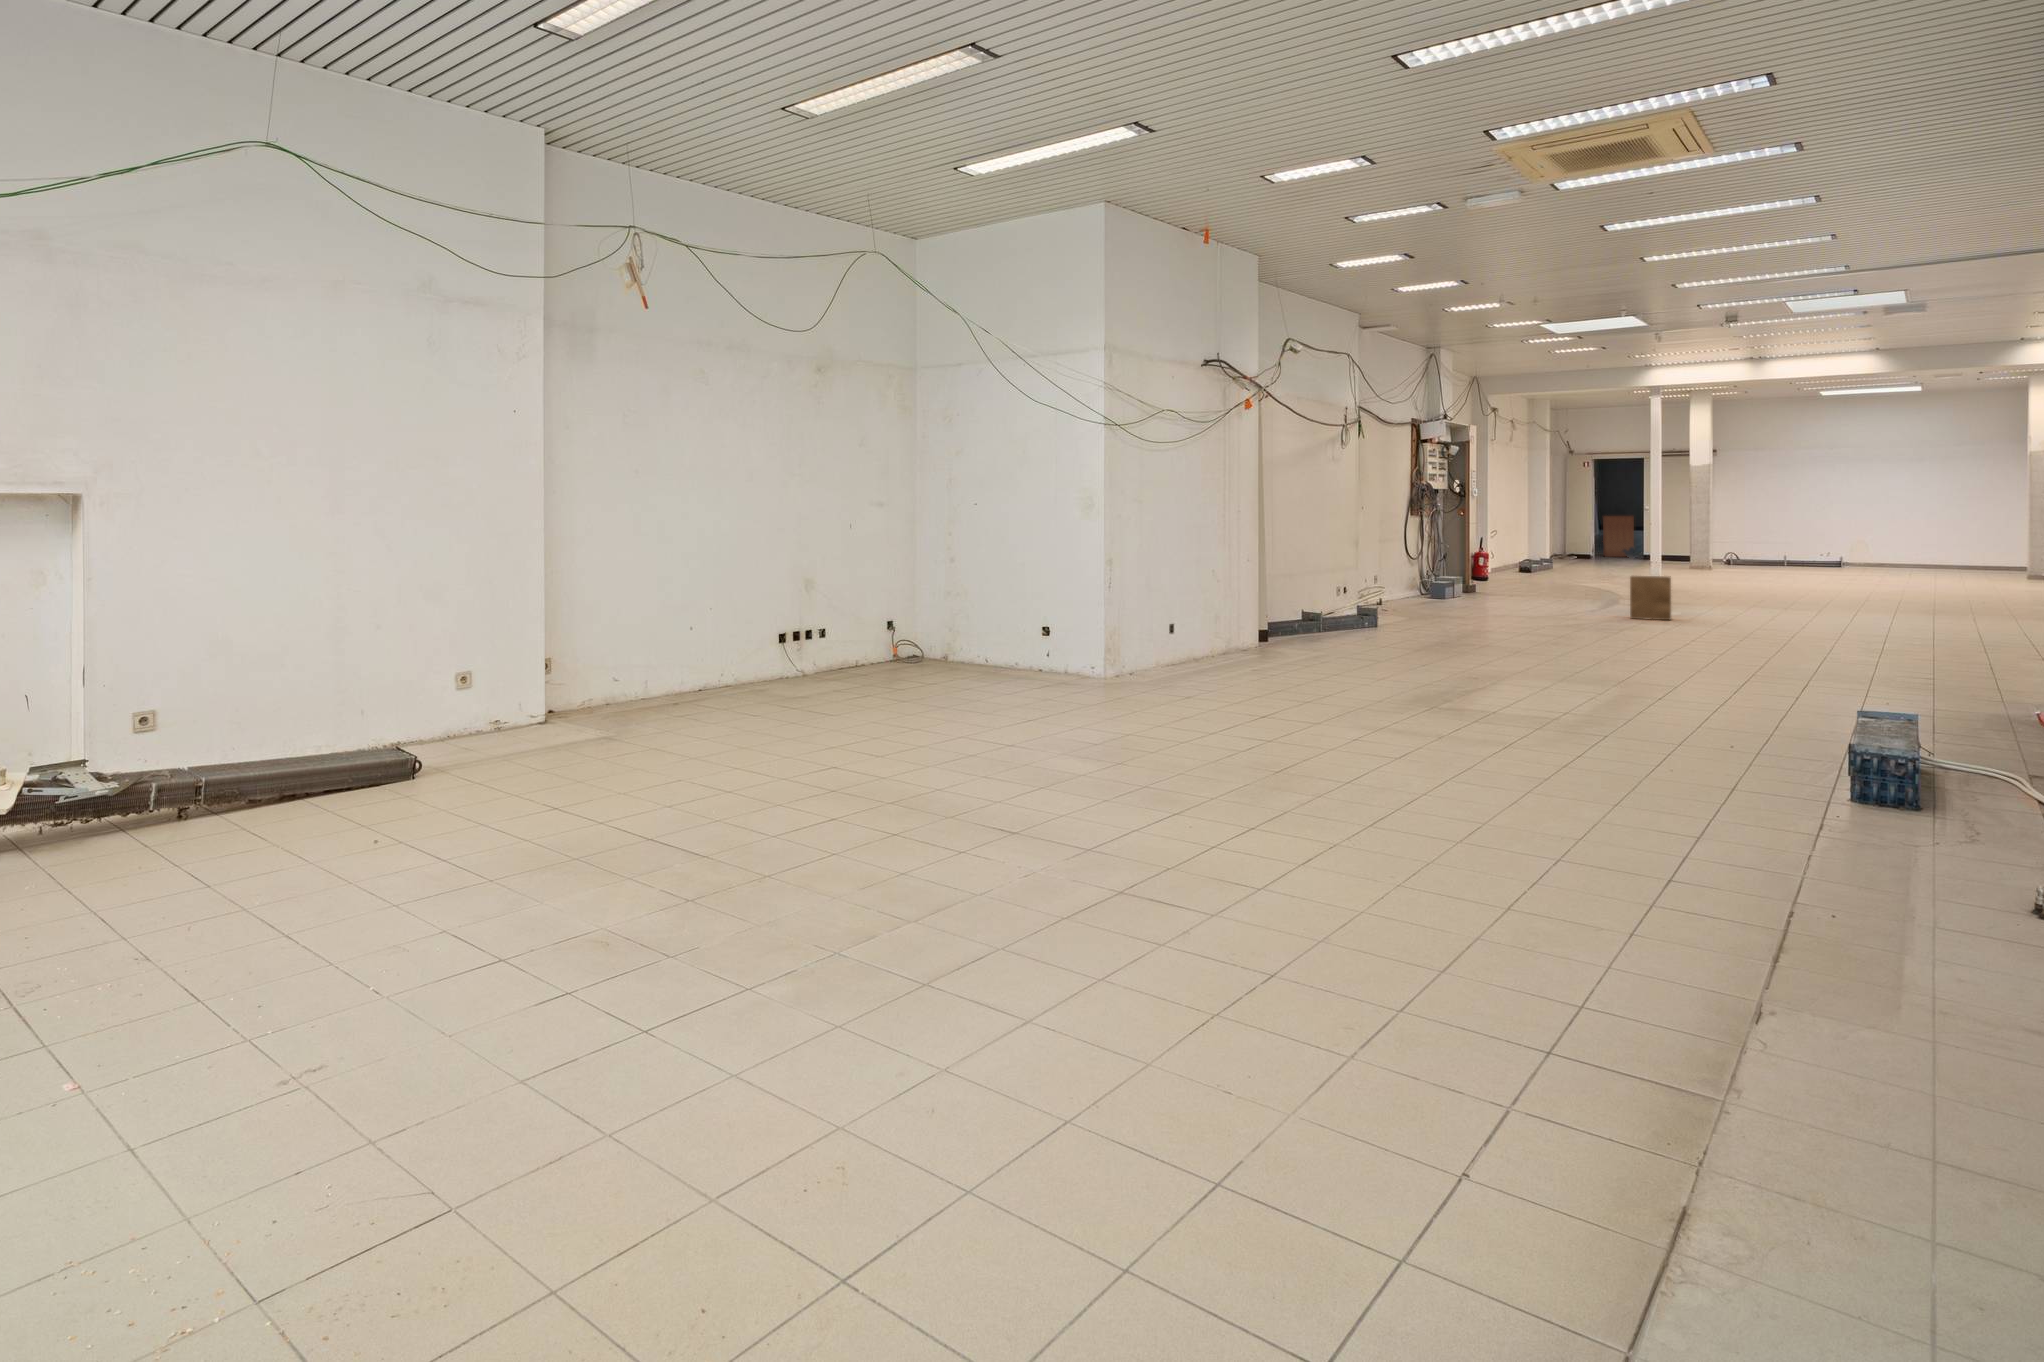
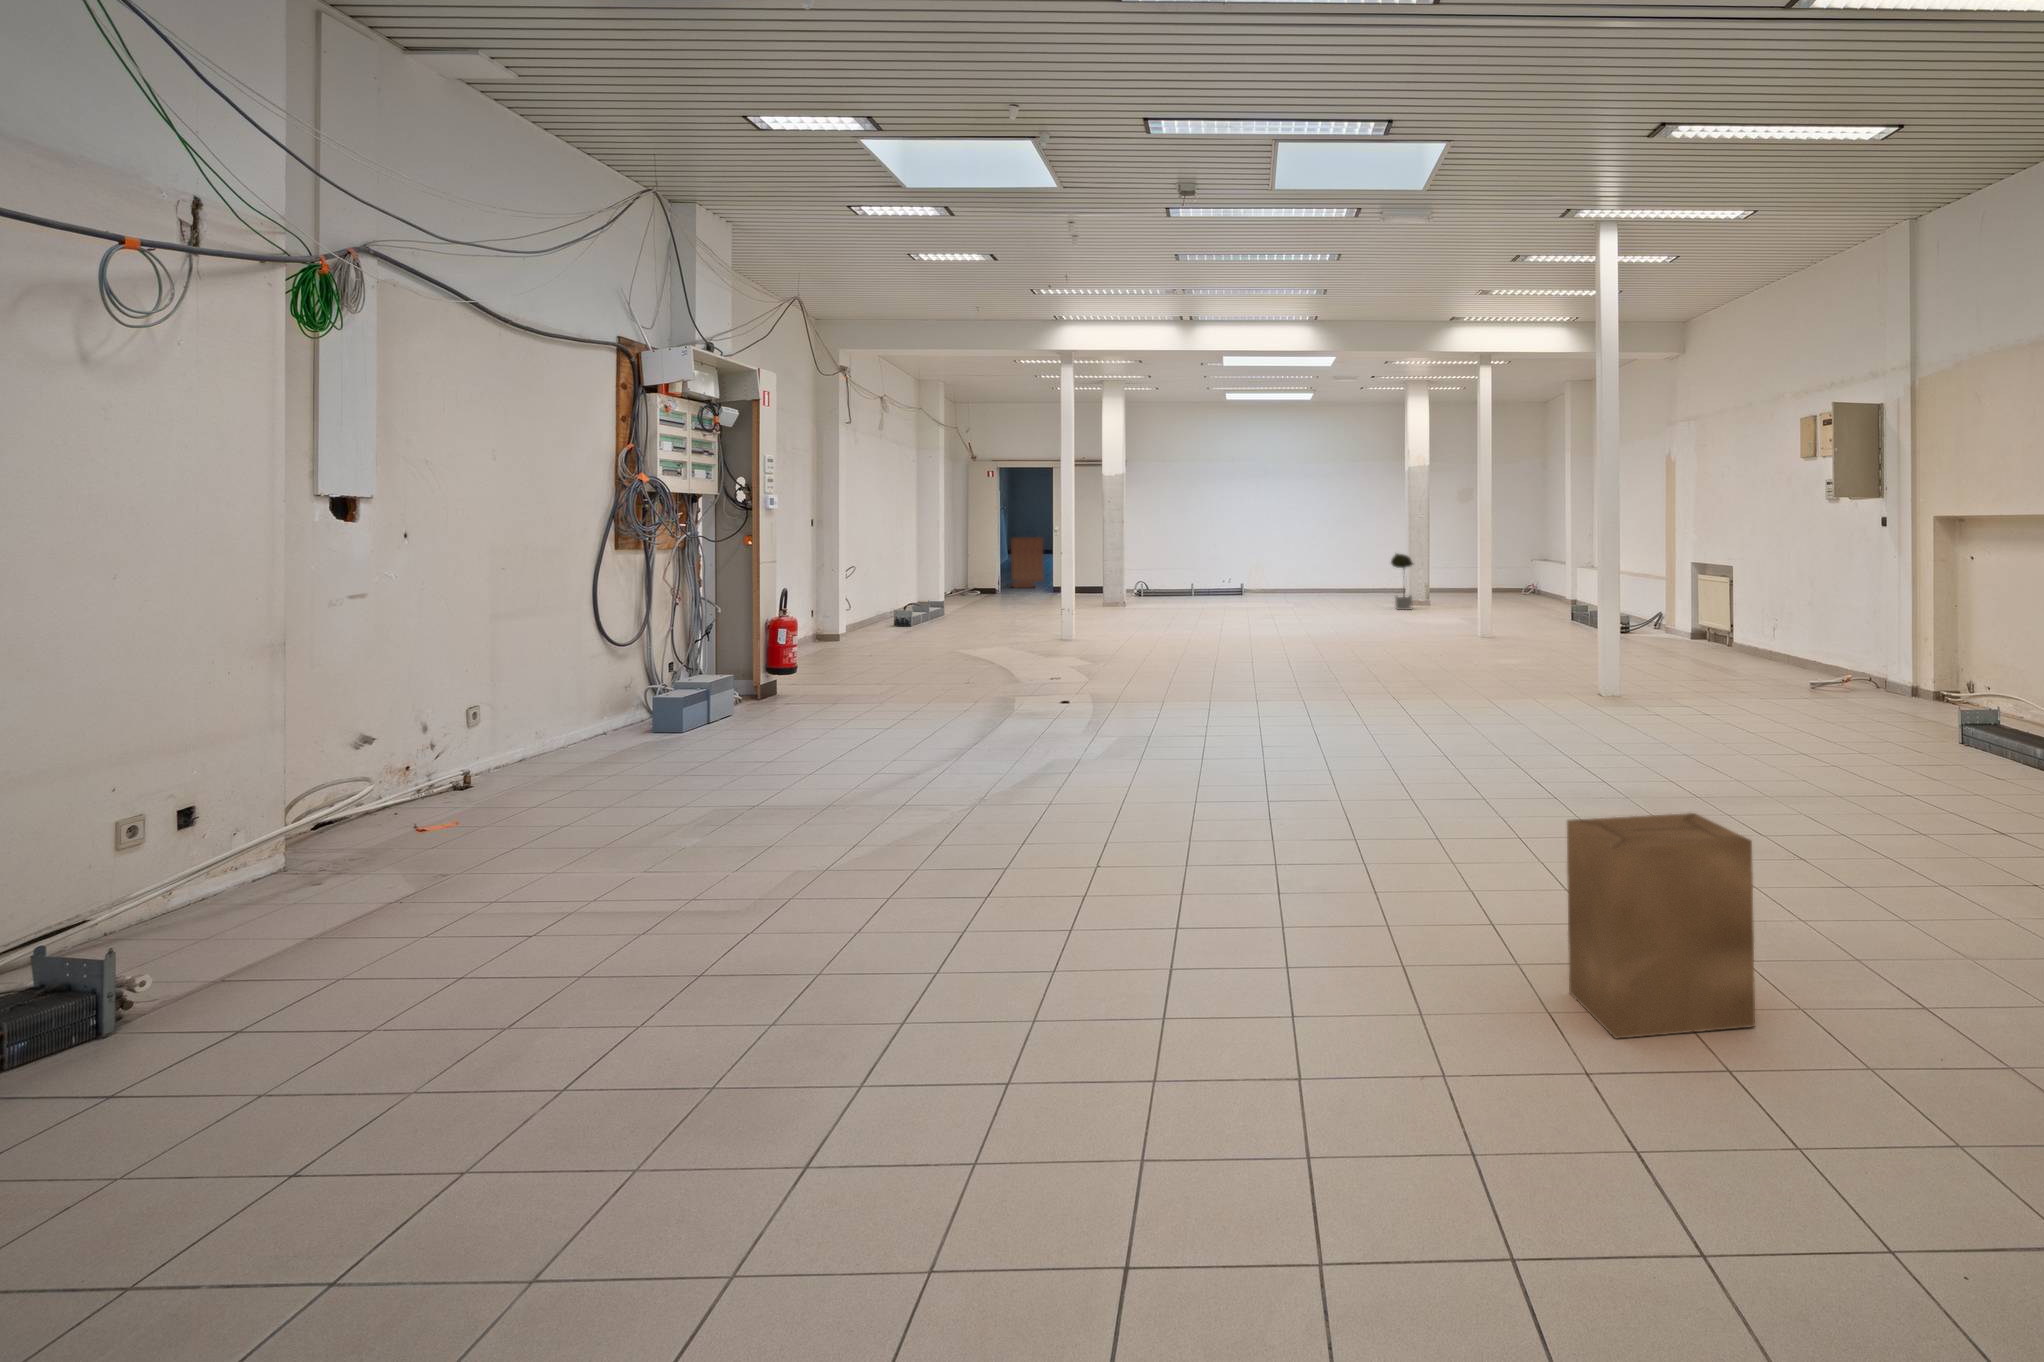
potted tree: none [2001,532,2031,584] -> present [1391,554,1413,610]
cardboard box: present [1630,576,1671,620] -> present [1567,813,1755,1038]

